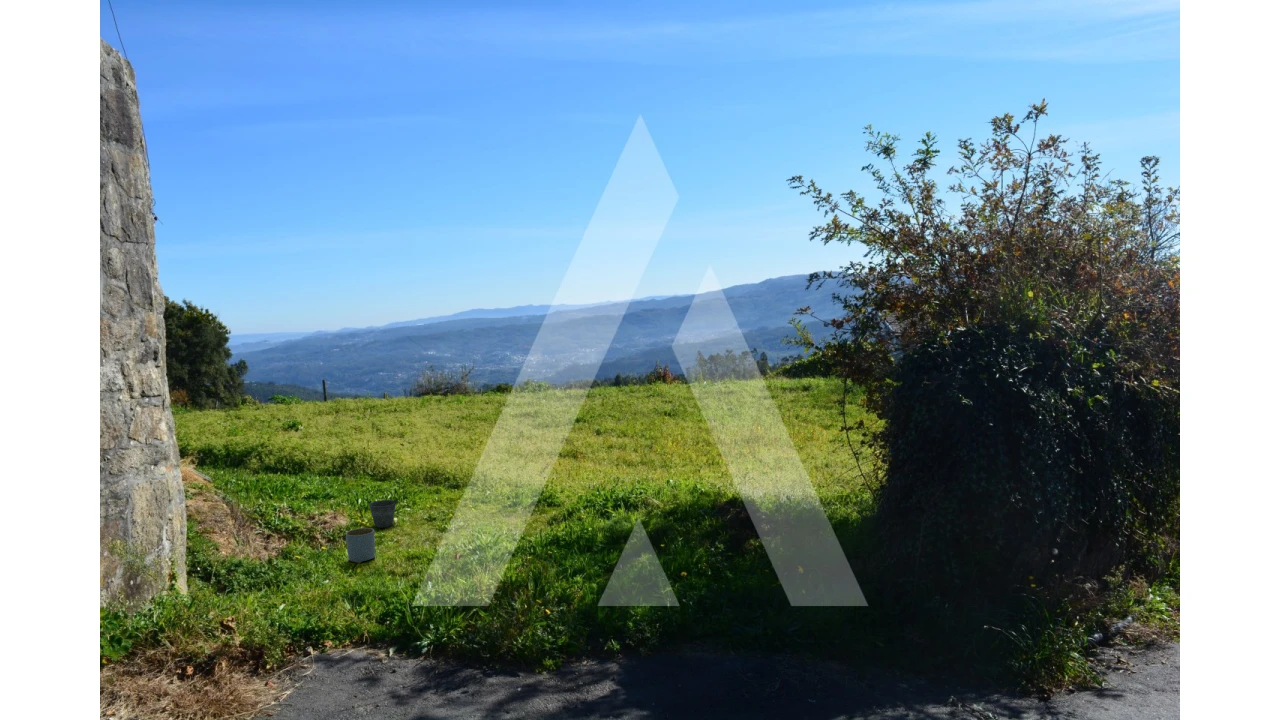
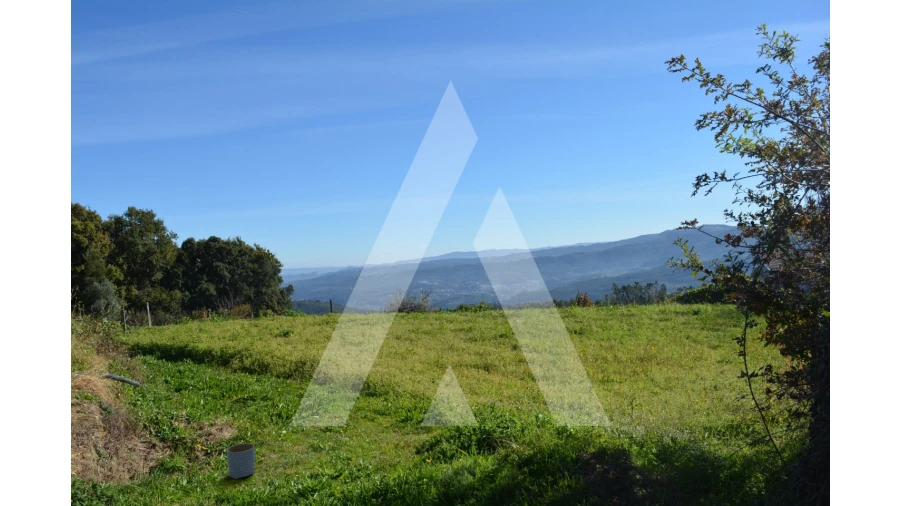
bucket: present [368,489,397,528] -> none [274,401,299,436]

